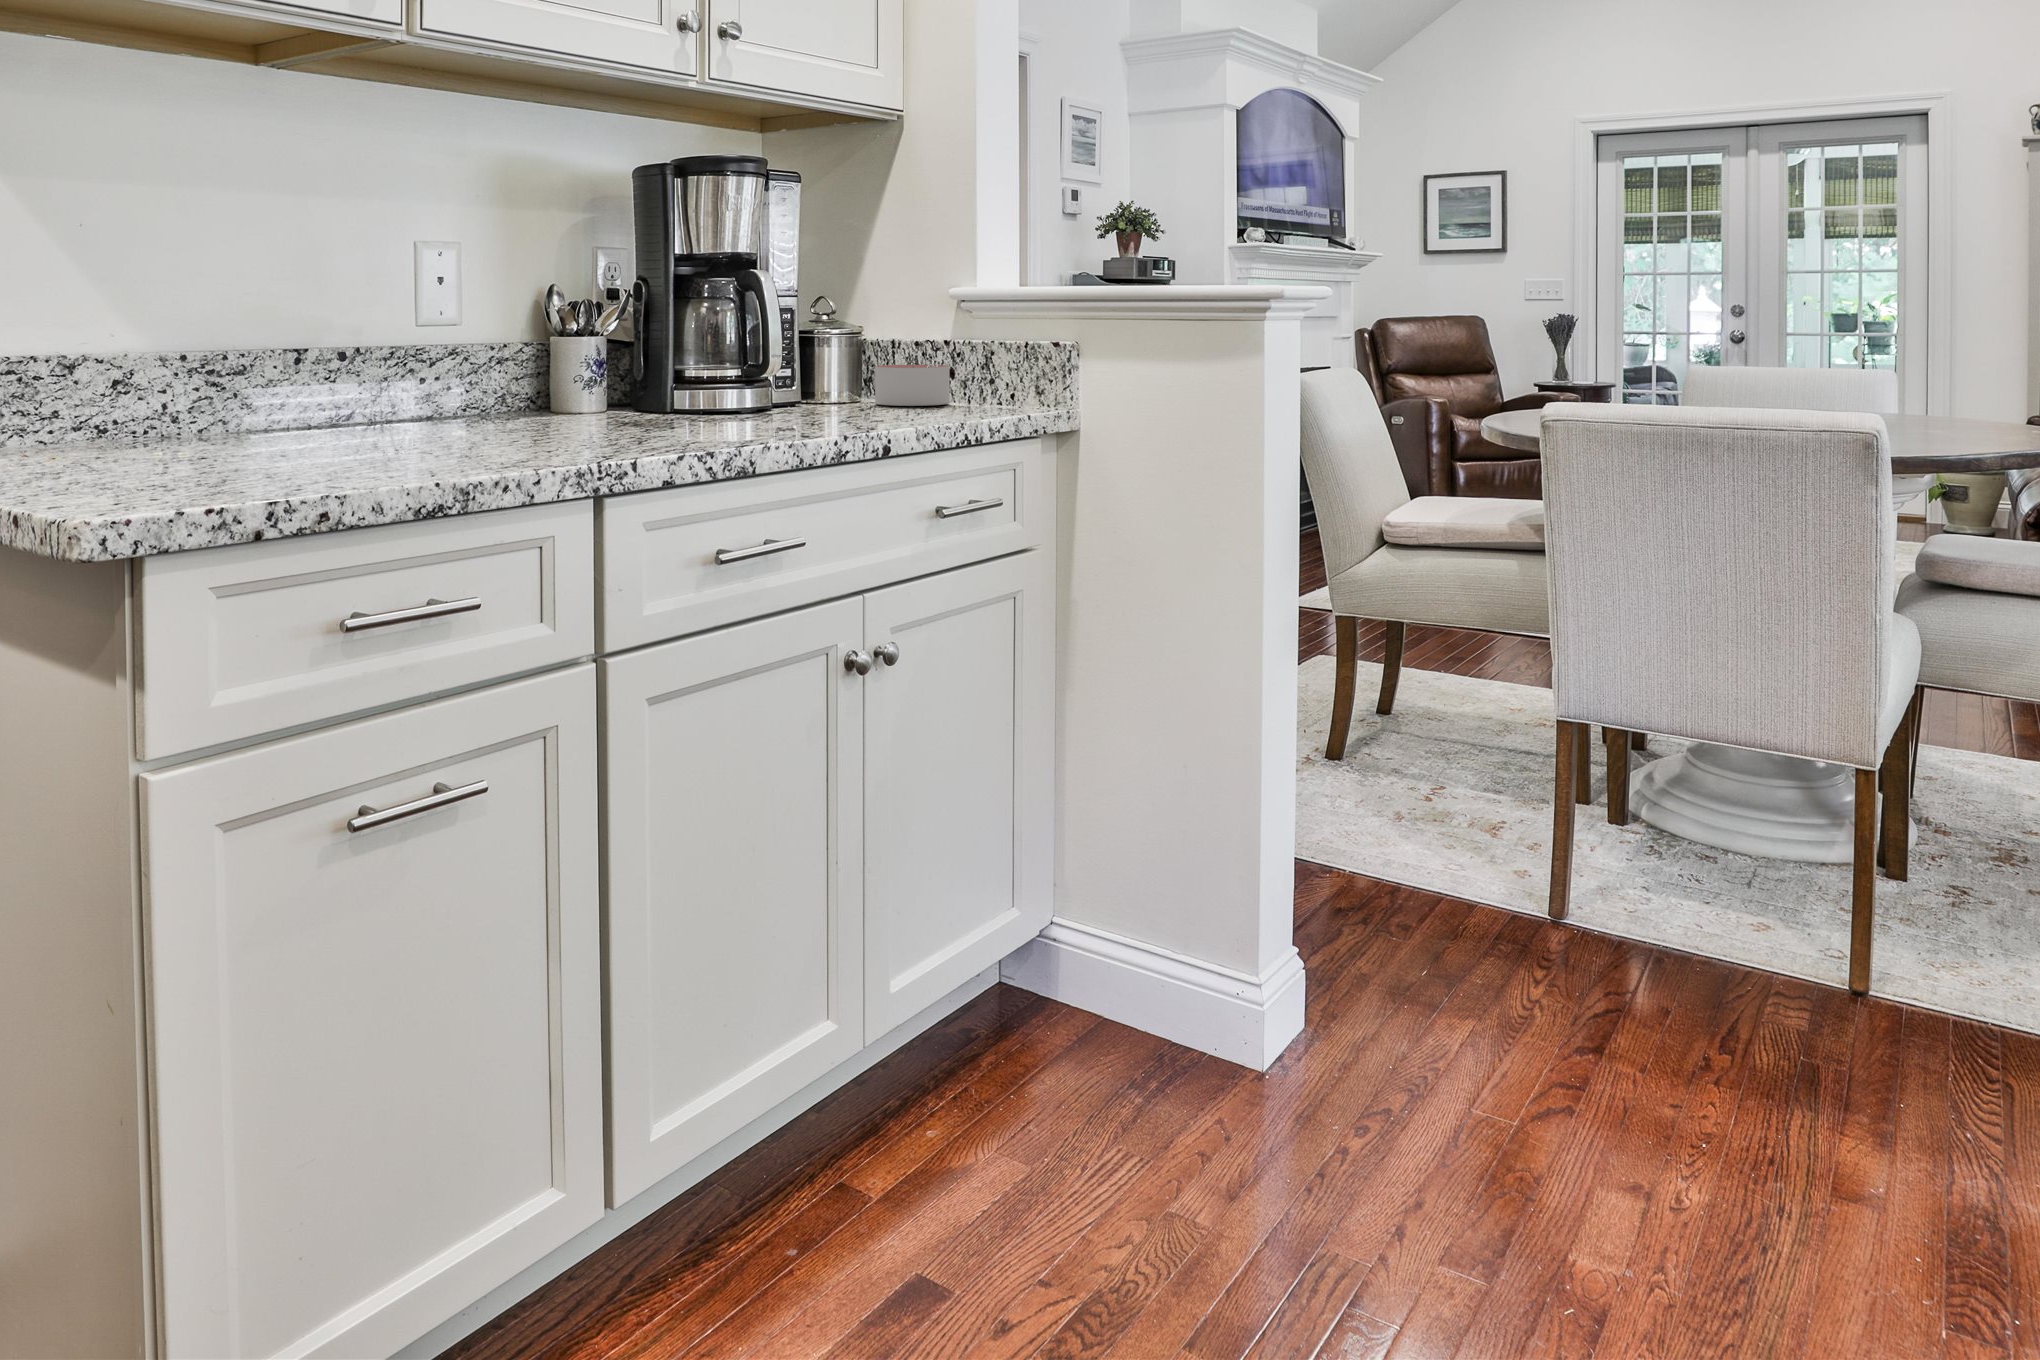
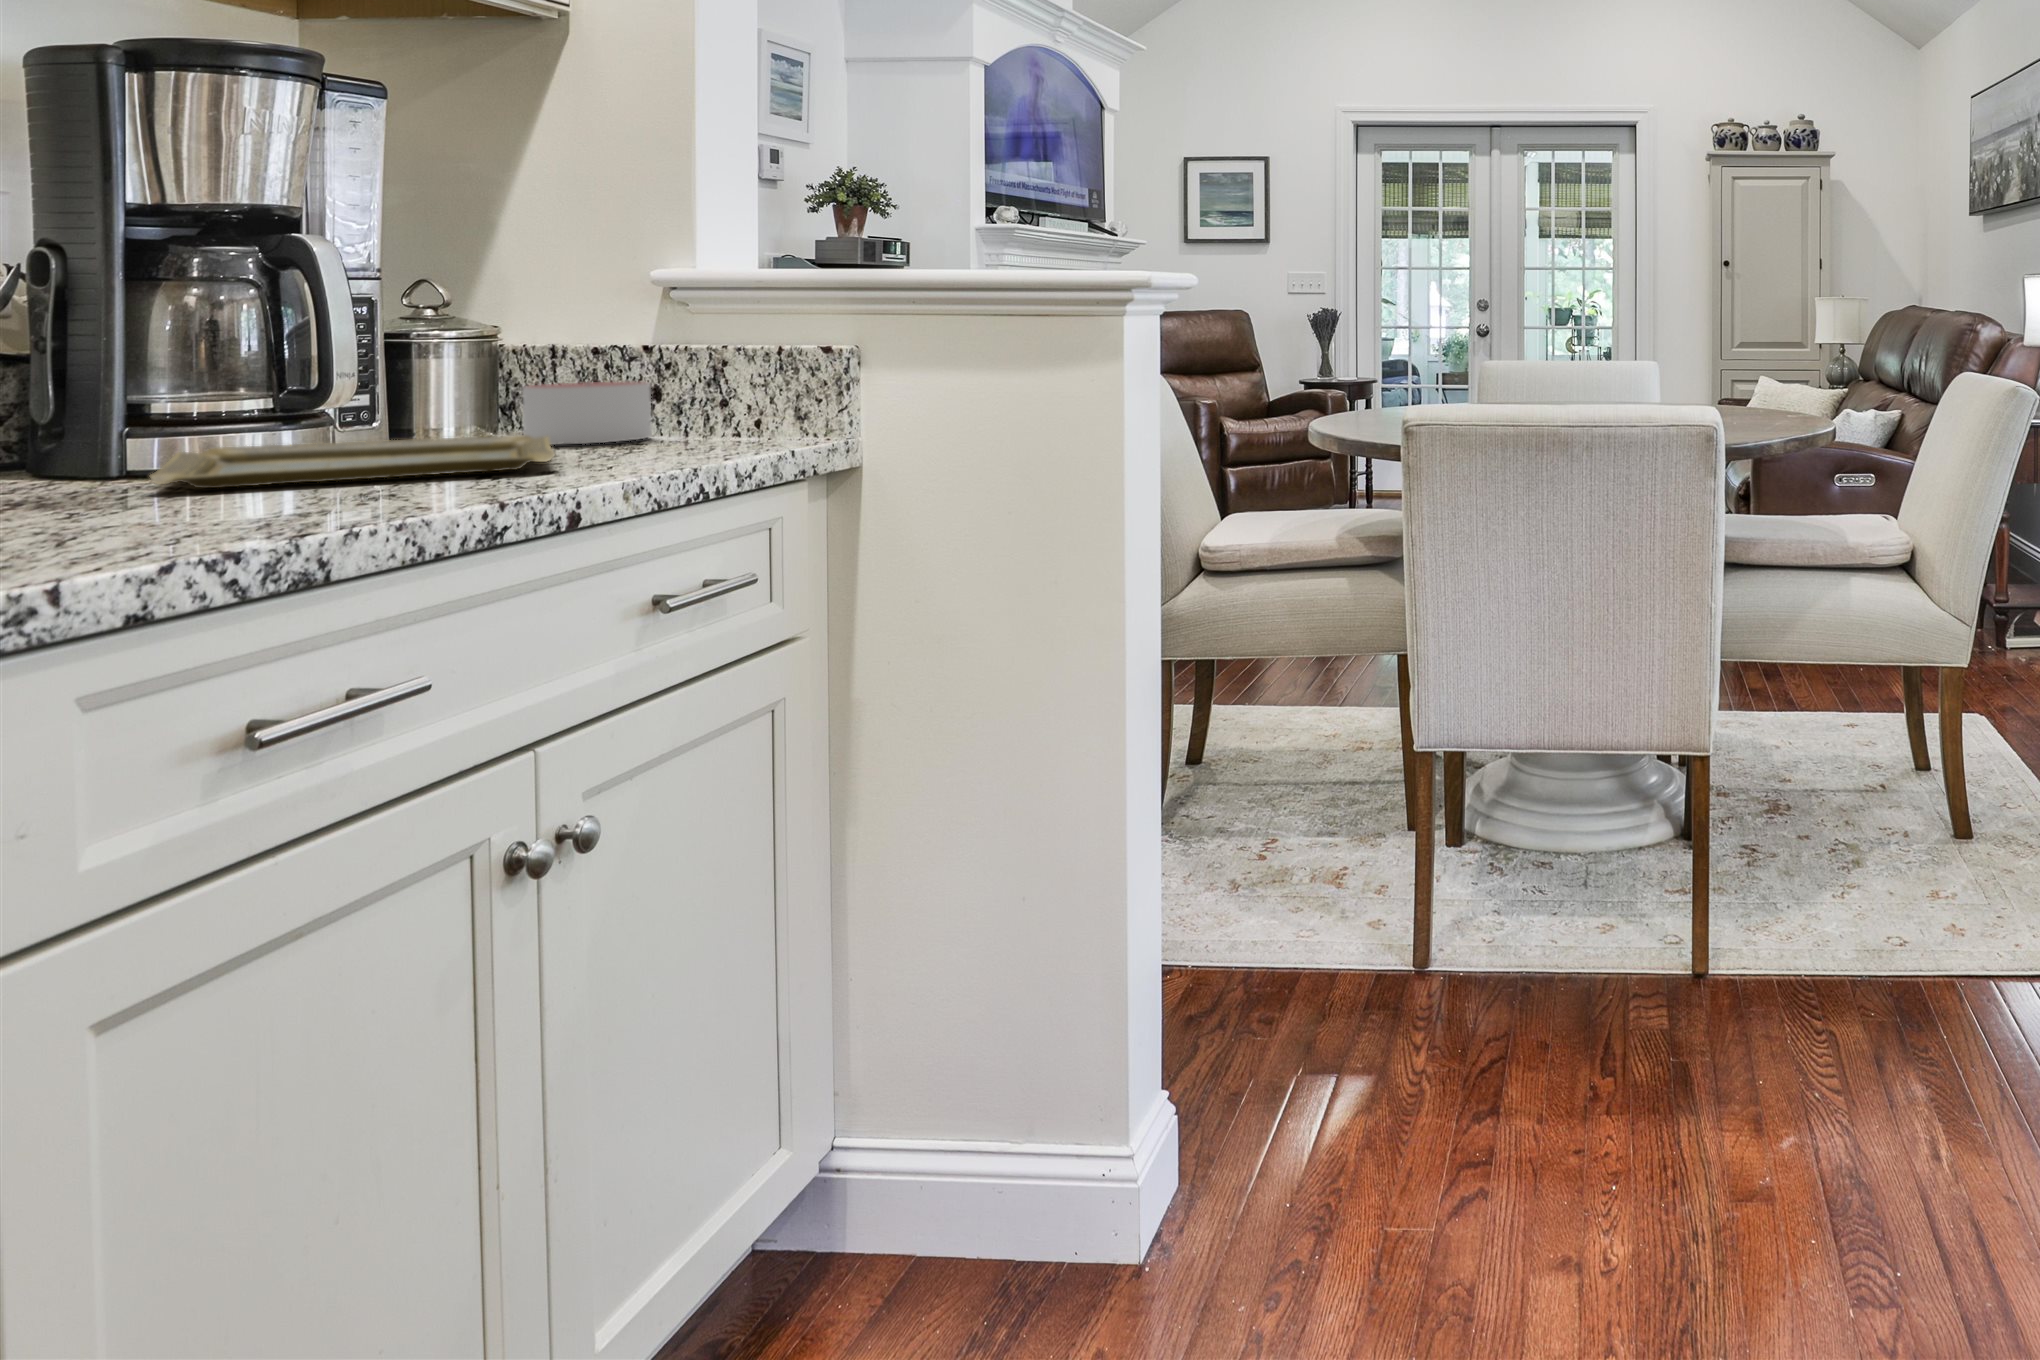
tray: none [681,397,885,420] -> present [150,435,555,488]

